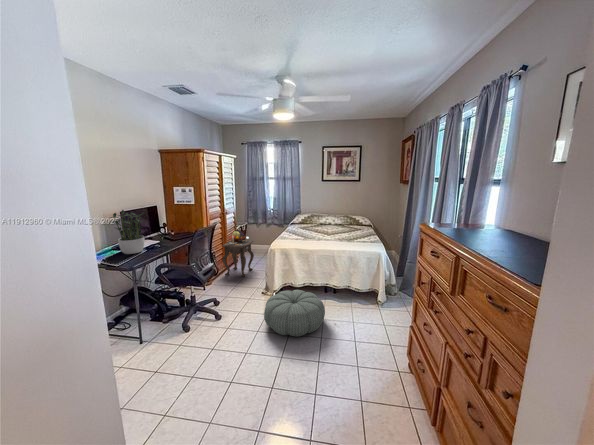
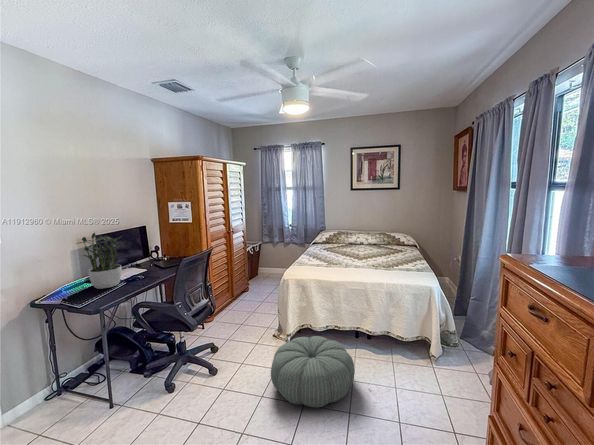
side table: present [222,230,254,277] -> none [227,251,266,312]

